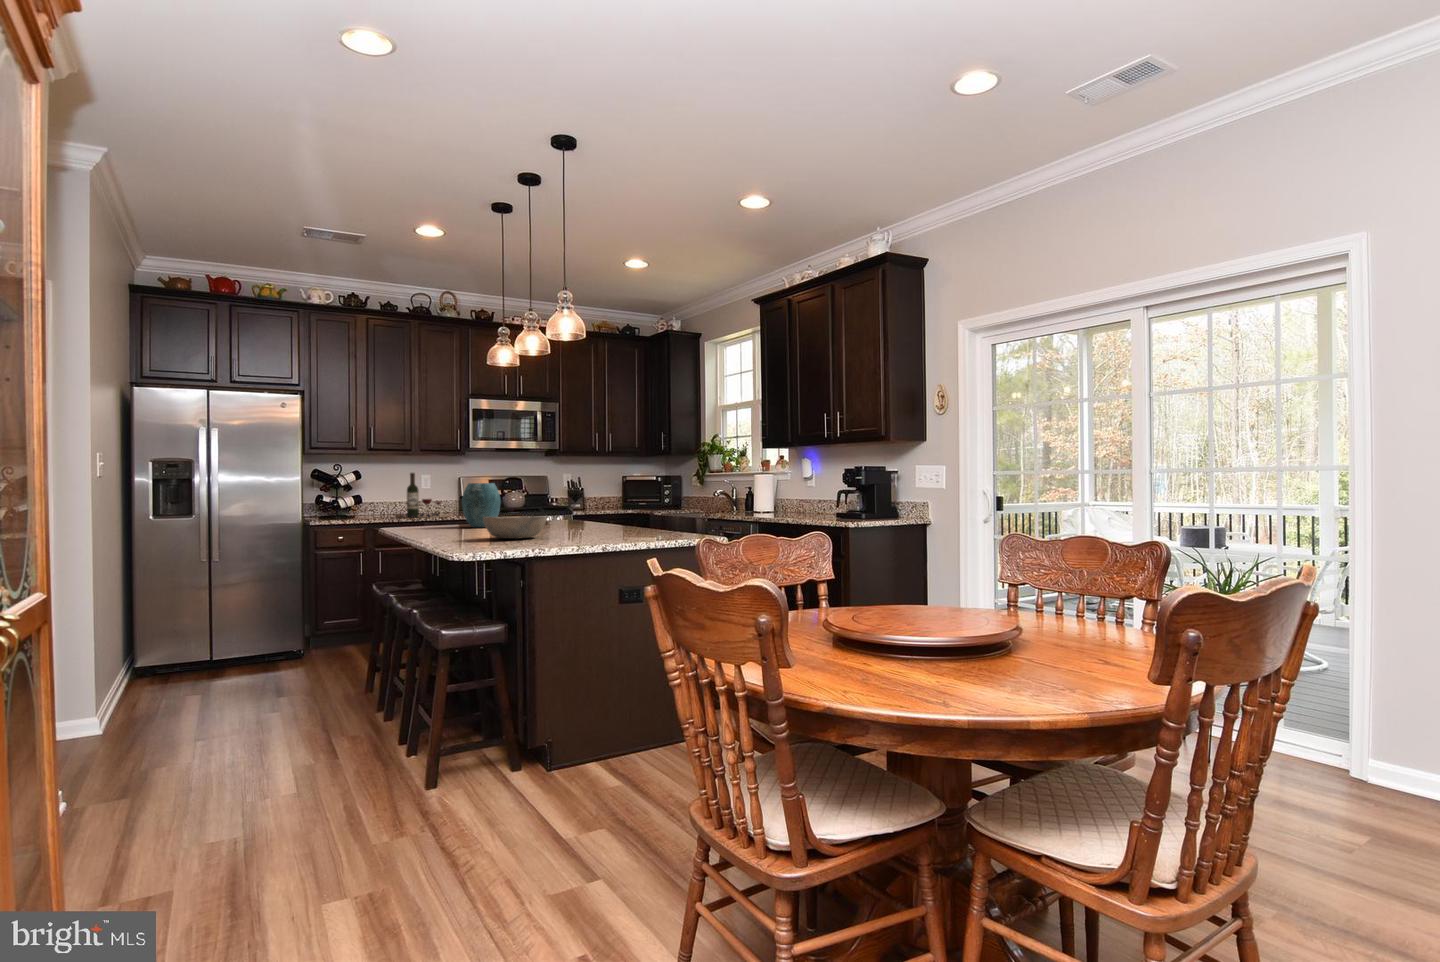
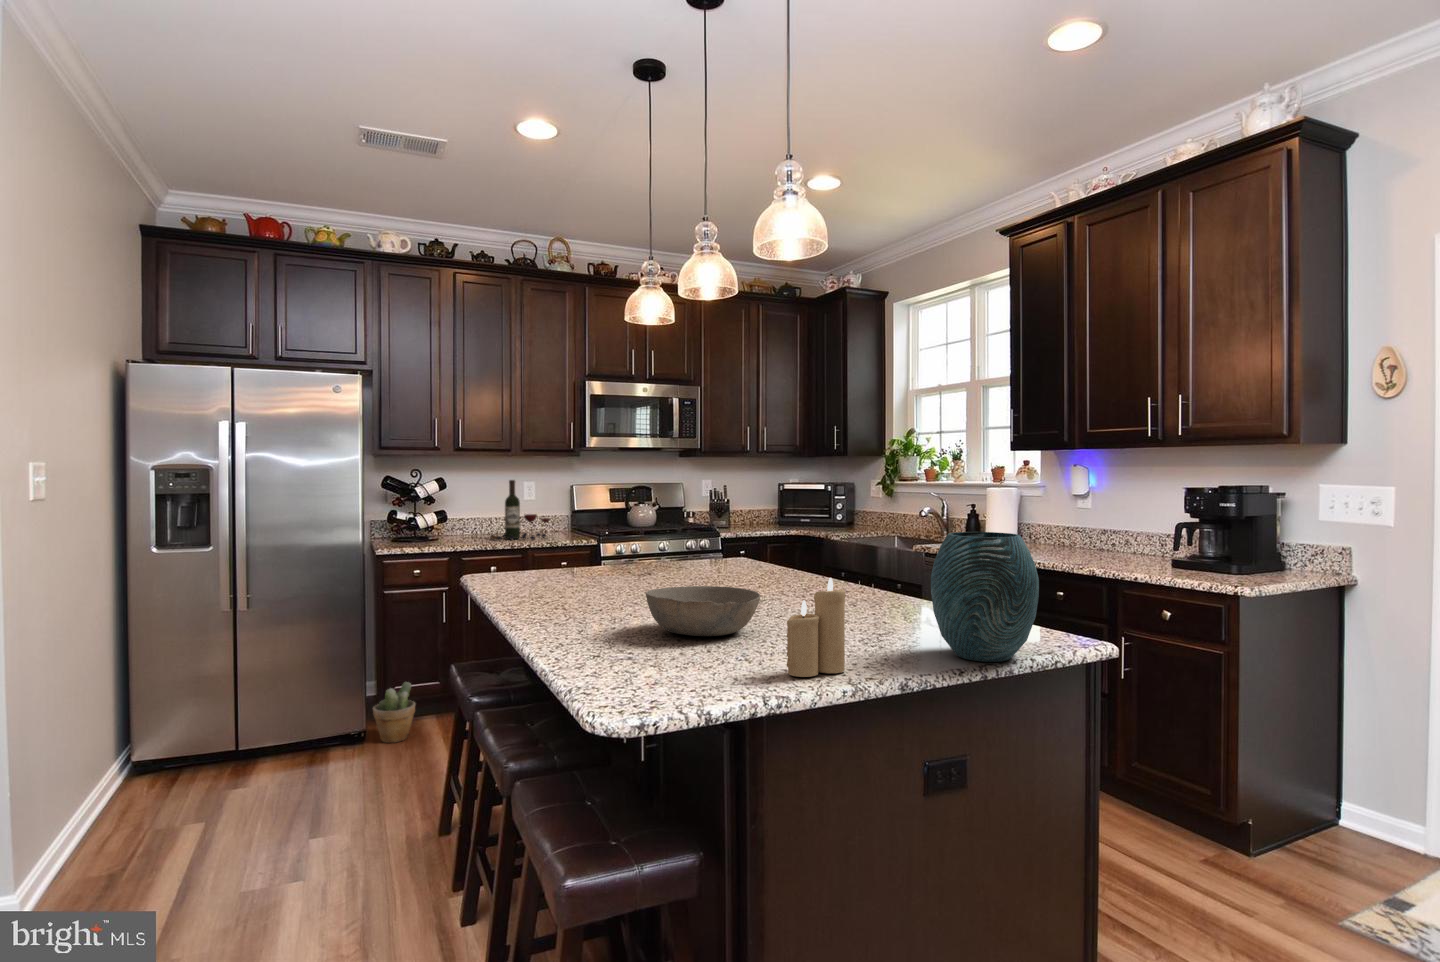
vase: present [462,483,501,527] -> present [931,532,1039,662]
candle: none [544,498,574,544] -> present [787,578,845,677]
potted plant: none [308,615,340,657] -> present [373,682,415,743]

